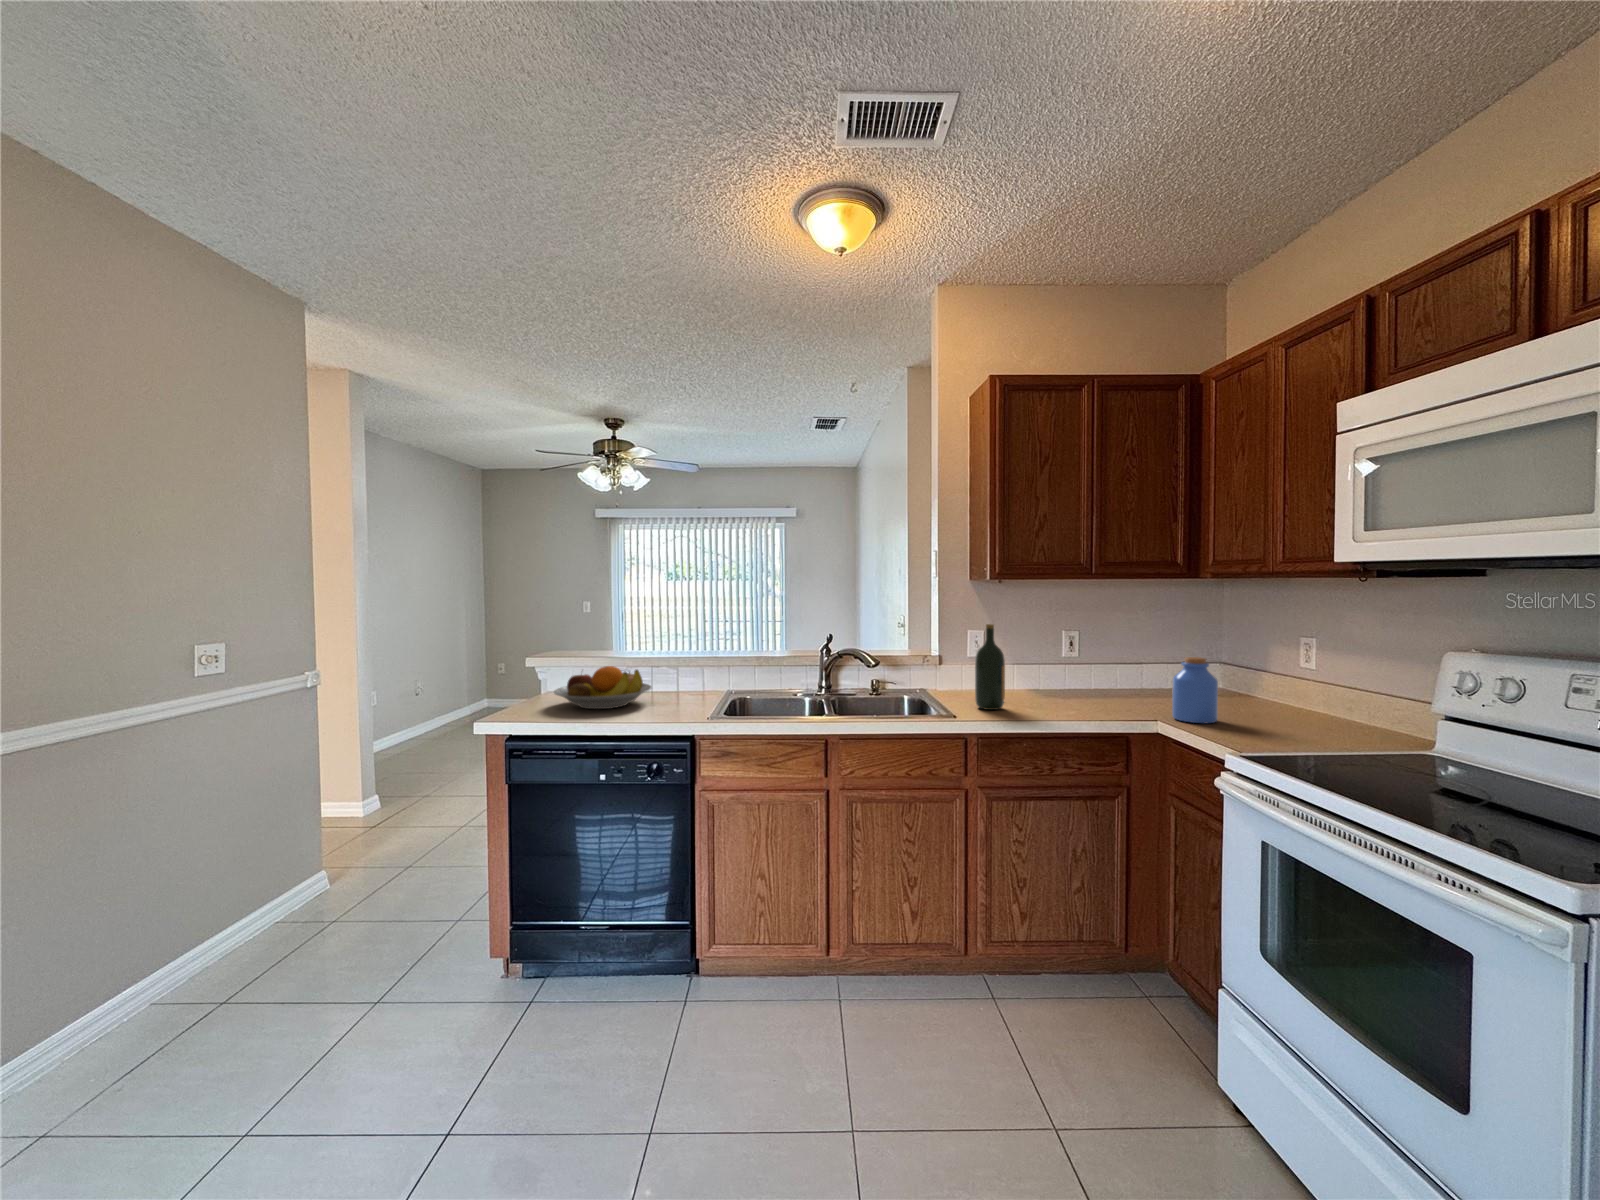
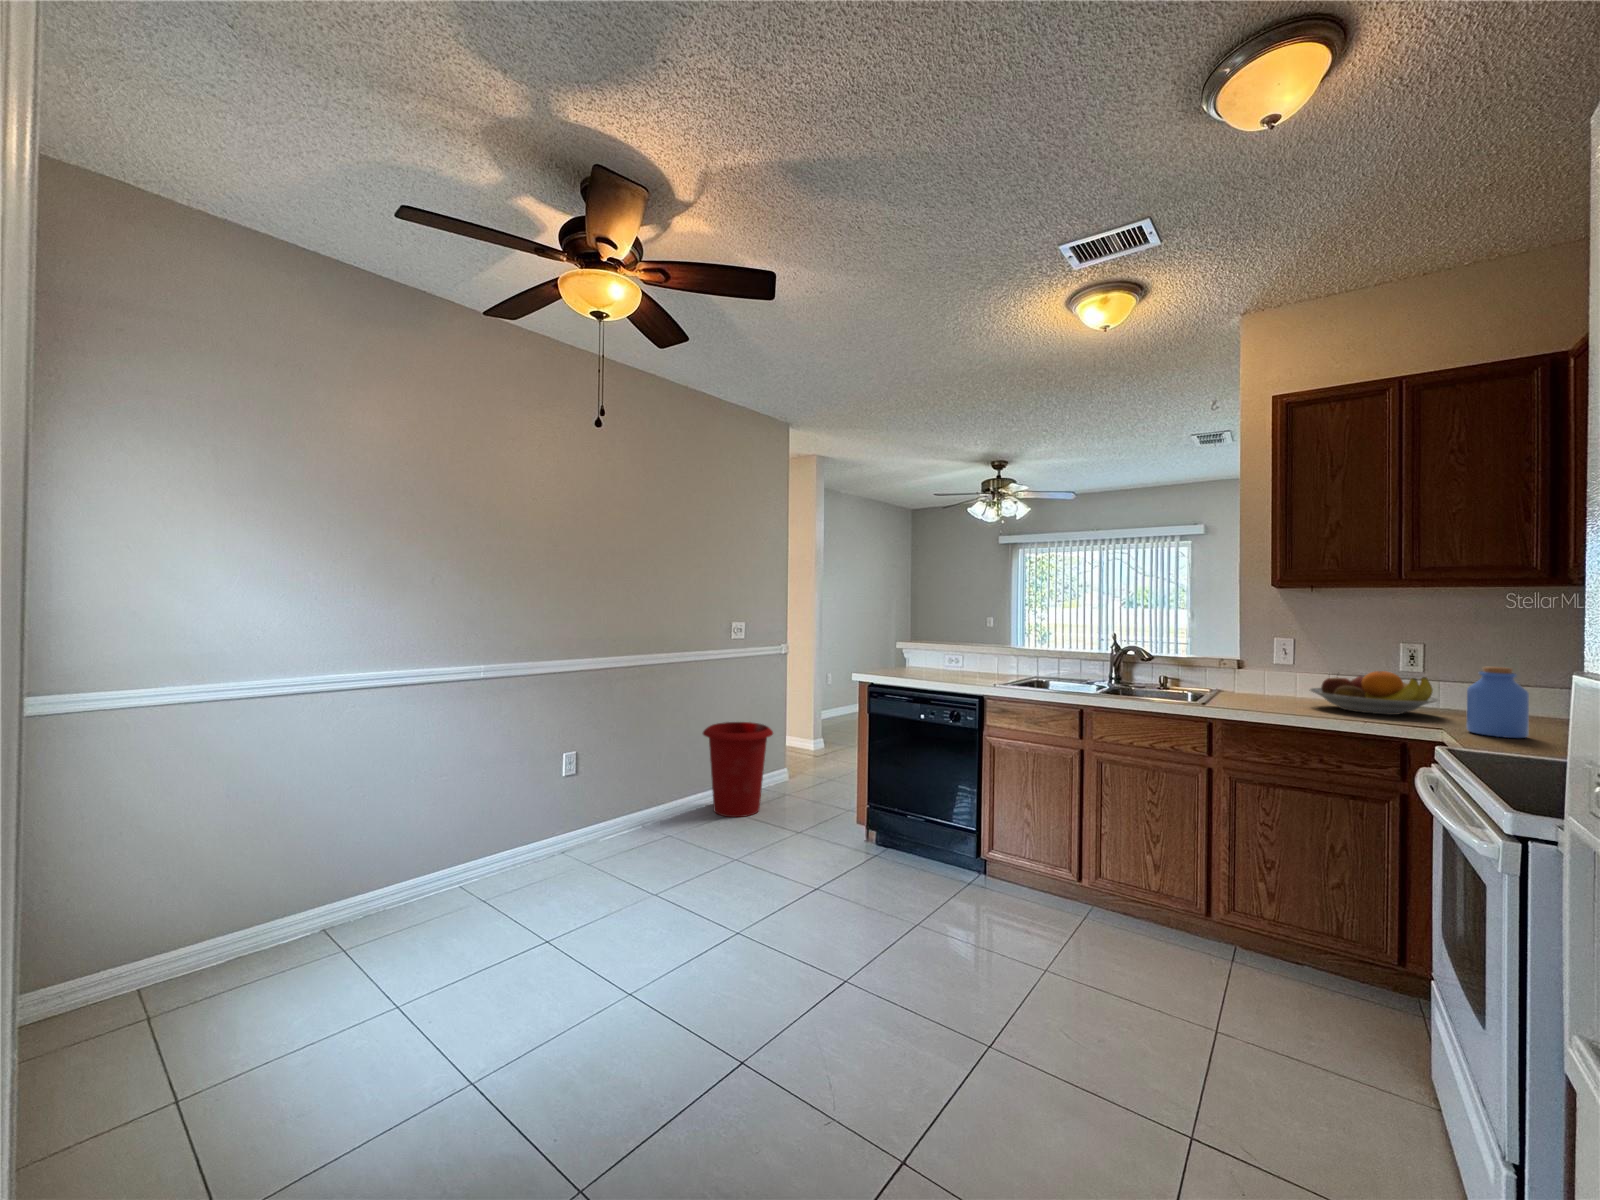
wine bottle: present [975,624,1005,710] -> none [1242,627,1275,706]
fruit bowl: present [554,666,651,709] -> present [1310,671,1438,715]
waste bin: none [131,827,308,1028] -> present [703,722,773,817]

